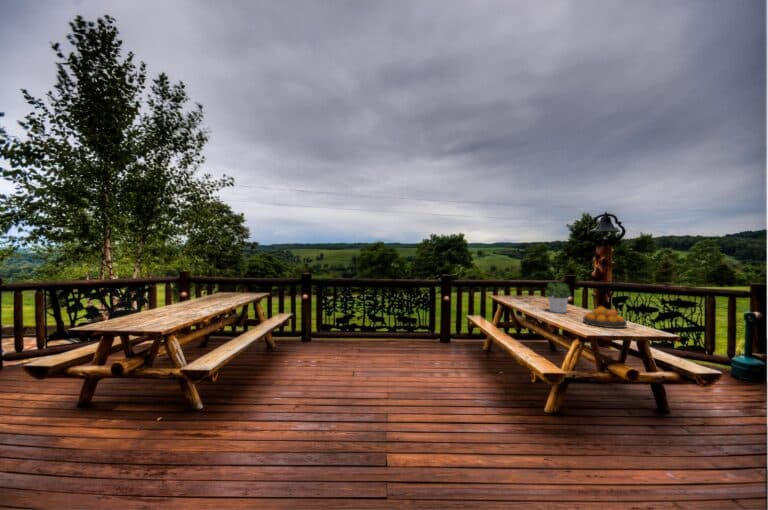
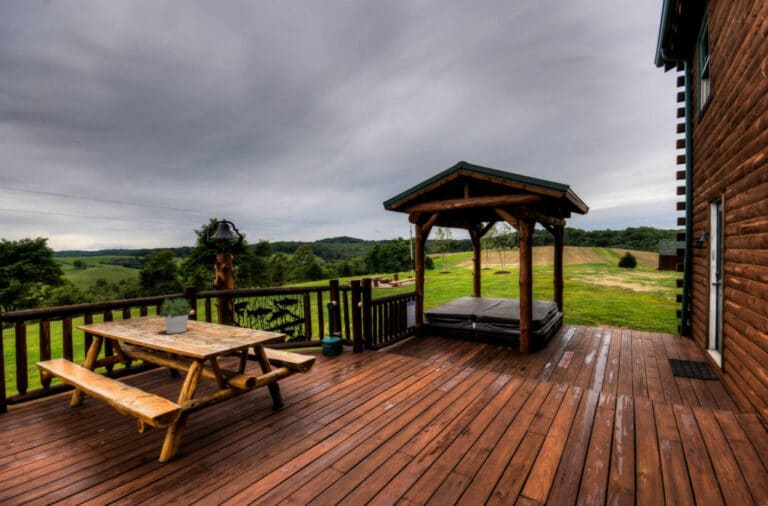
fruit bowl: present [583,307,627,328] -> none [204,319,246,341]

